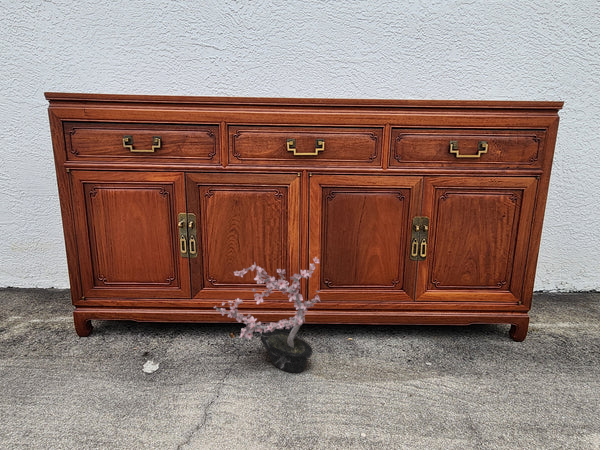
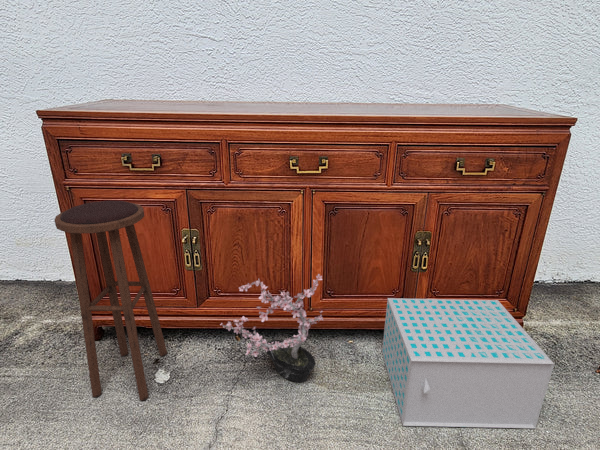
stool: none [53,178,158,387] -> present [55,201,167,400]
storage box: none [383,287,561,413] -> present [382,298,554,428]

